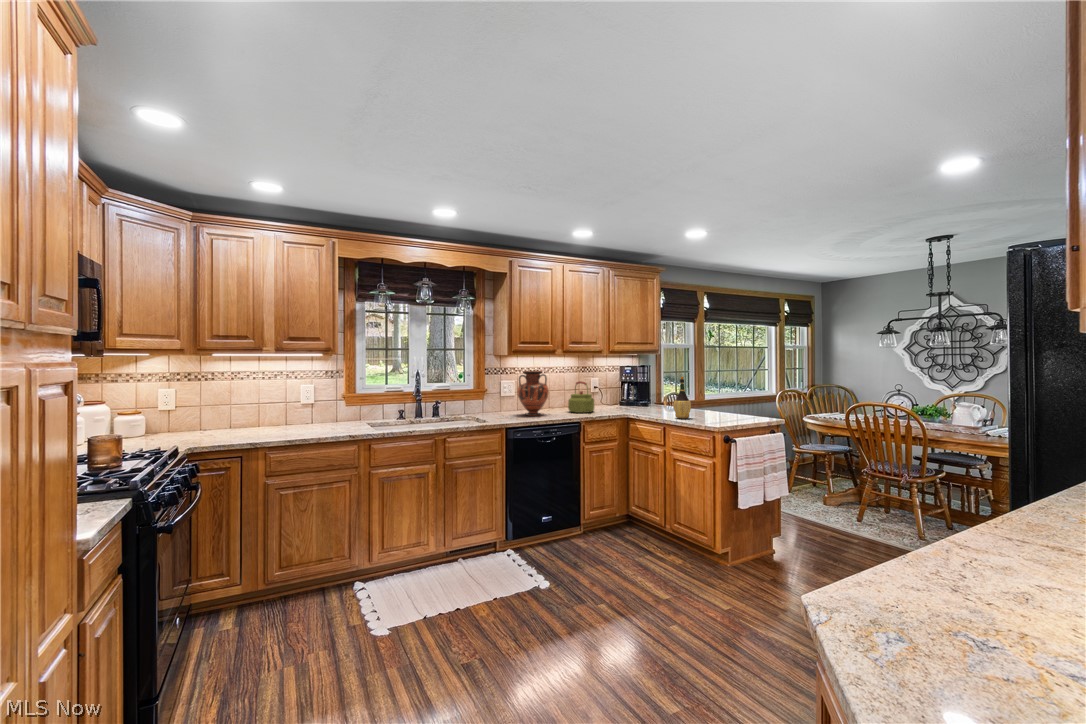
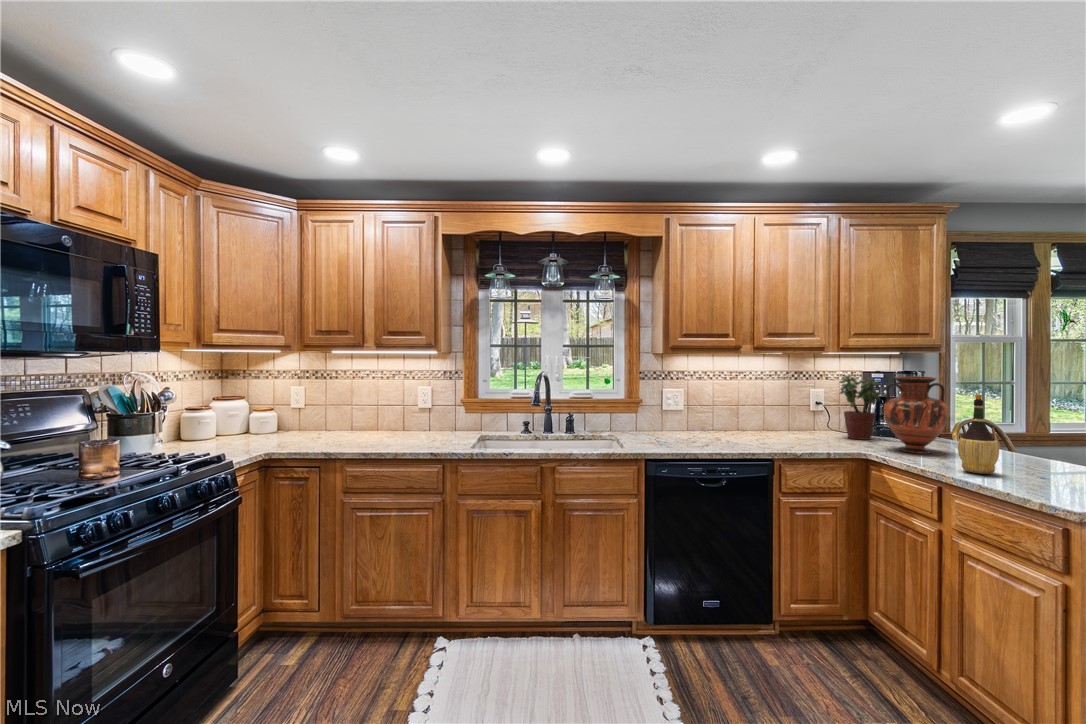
potted plant: none [609,368,633,408] -> present [840,375,883,440]
vase: present [518,370,549,416] -> present [884,376,948,454]
kettle: present [568,381,594,413] -> none [763,394,807,443]

